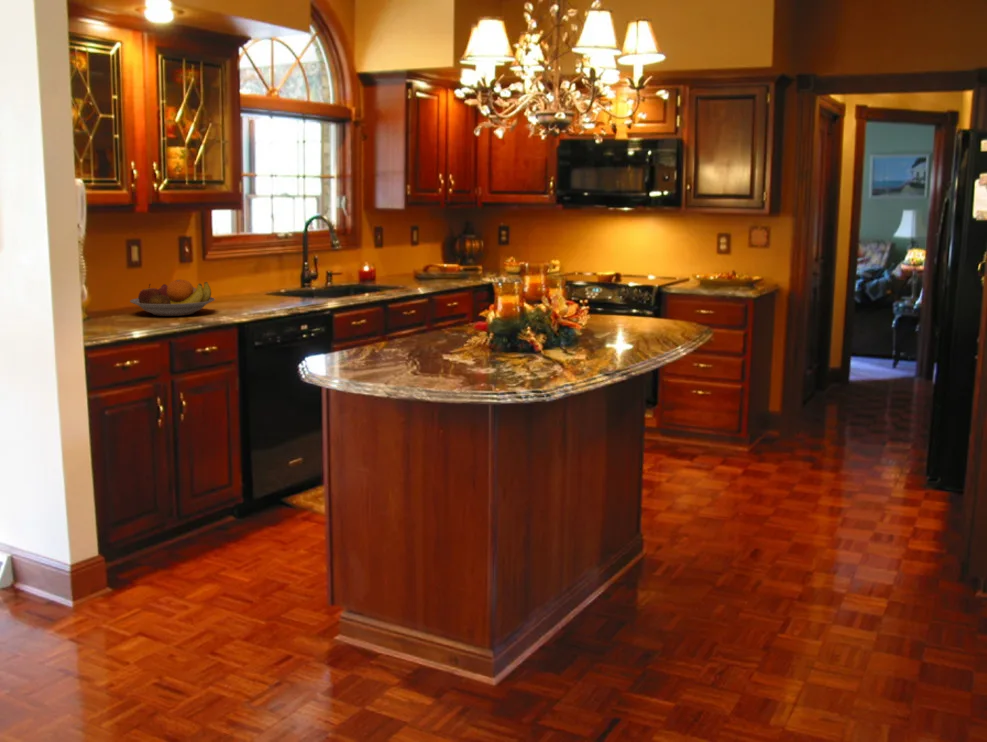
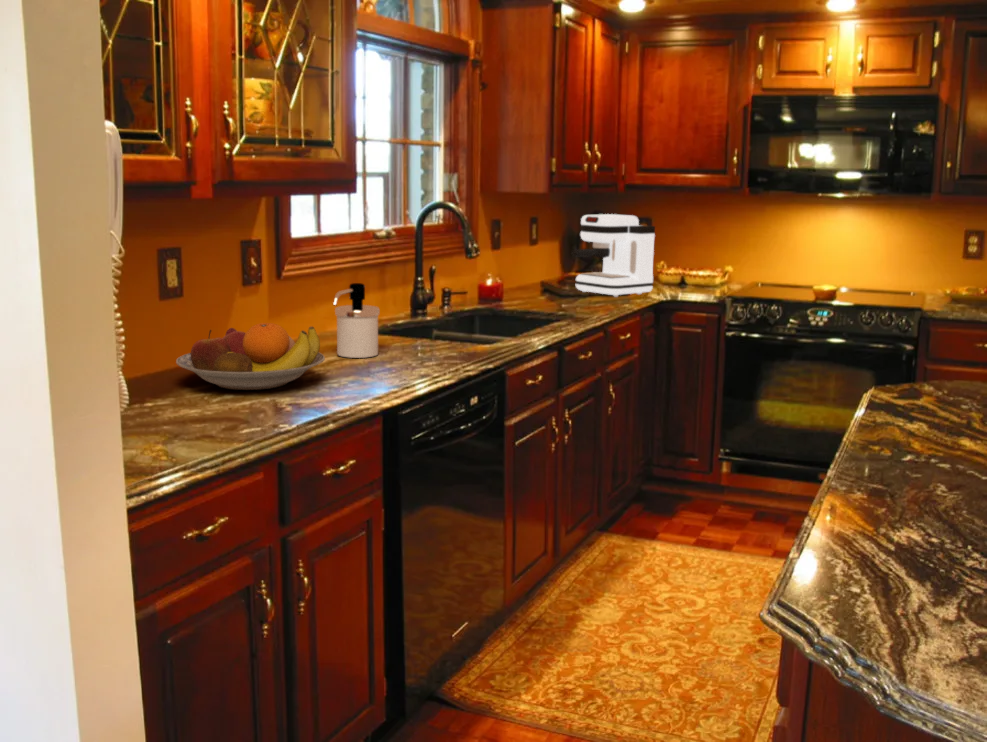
coffee maker: none [426,223,485,279] -> present [571,214,655,297]
soap dispenser: none [227,261,259,305] -> present [333,283,379,358]

